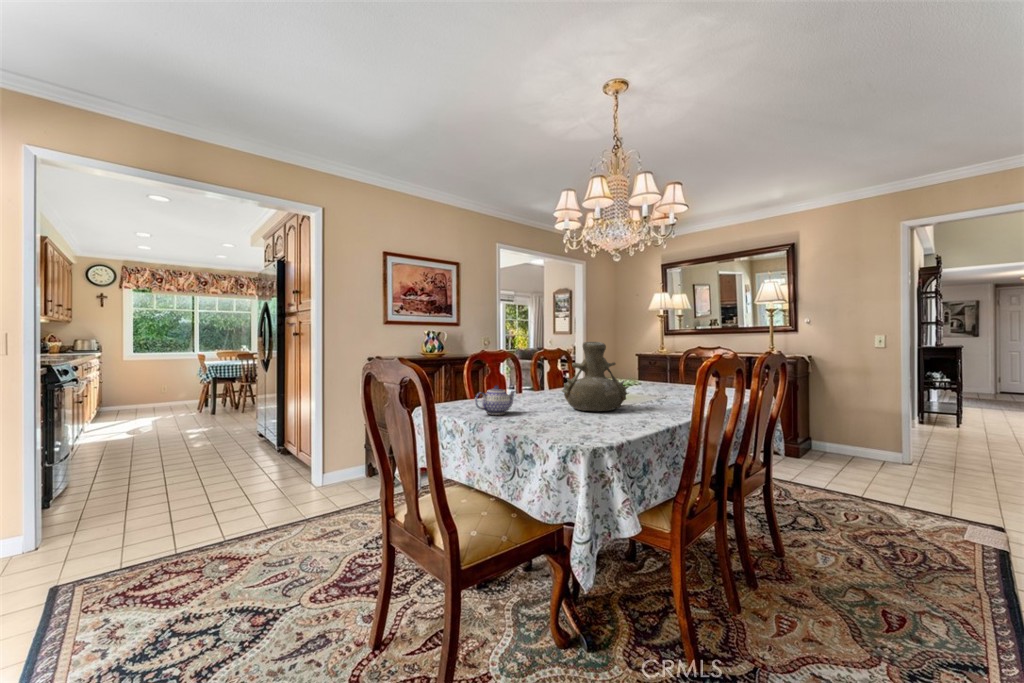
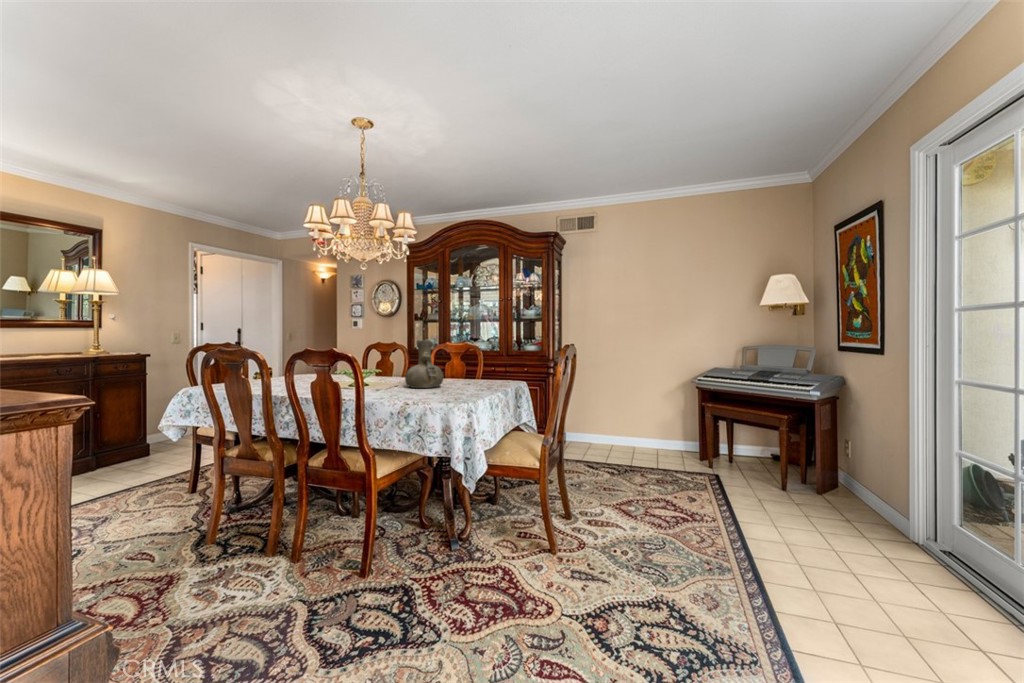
teapot: present [475,385,515,415] -> none [450,373,480,395]

